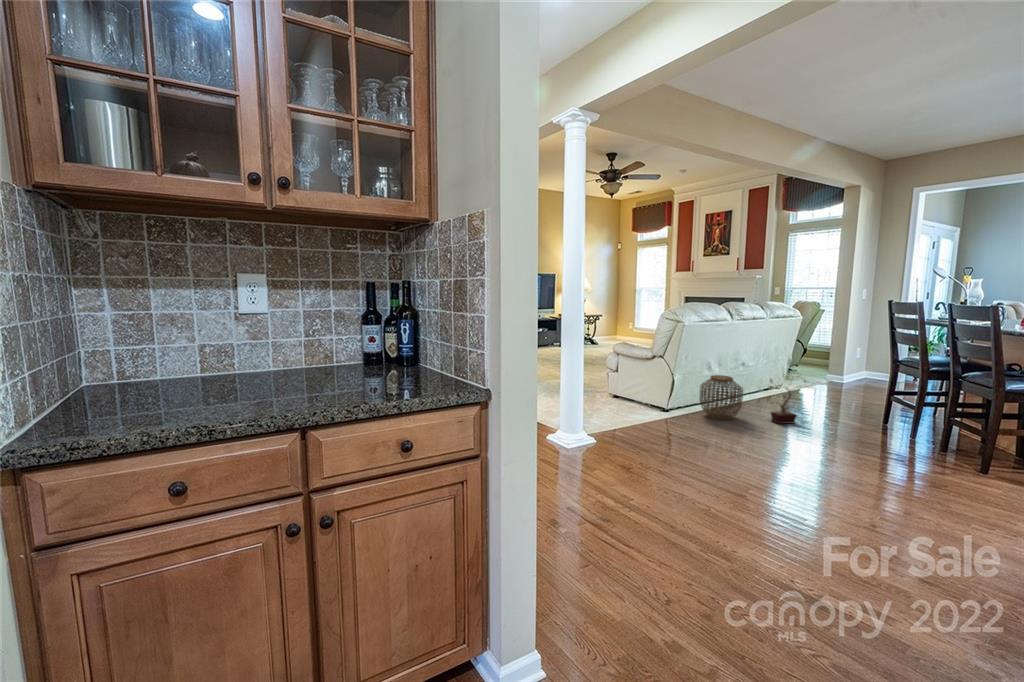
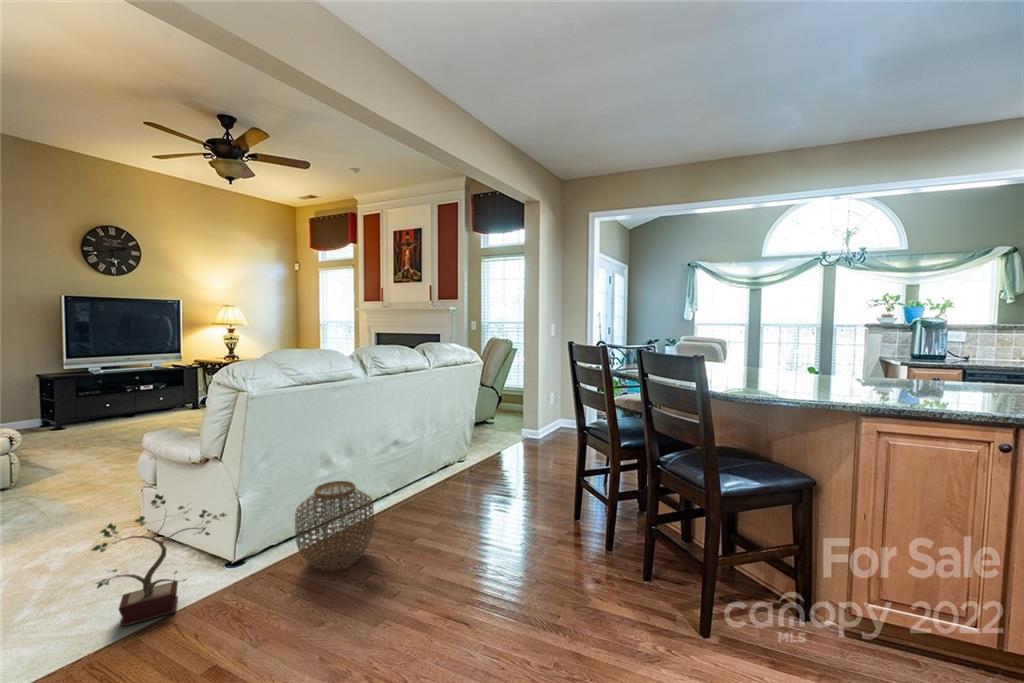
potted plant: present [770,370,806,424] -> present [92,494,227,626]

